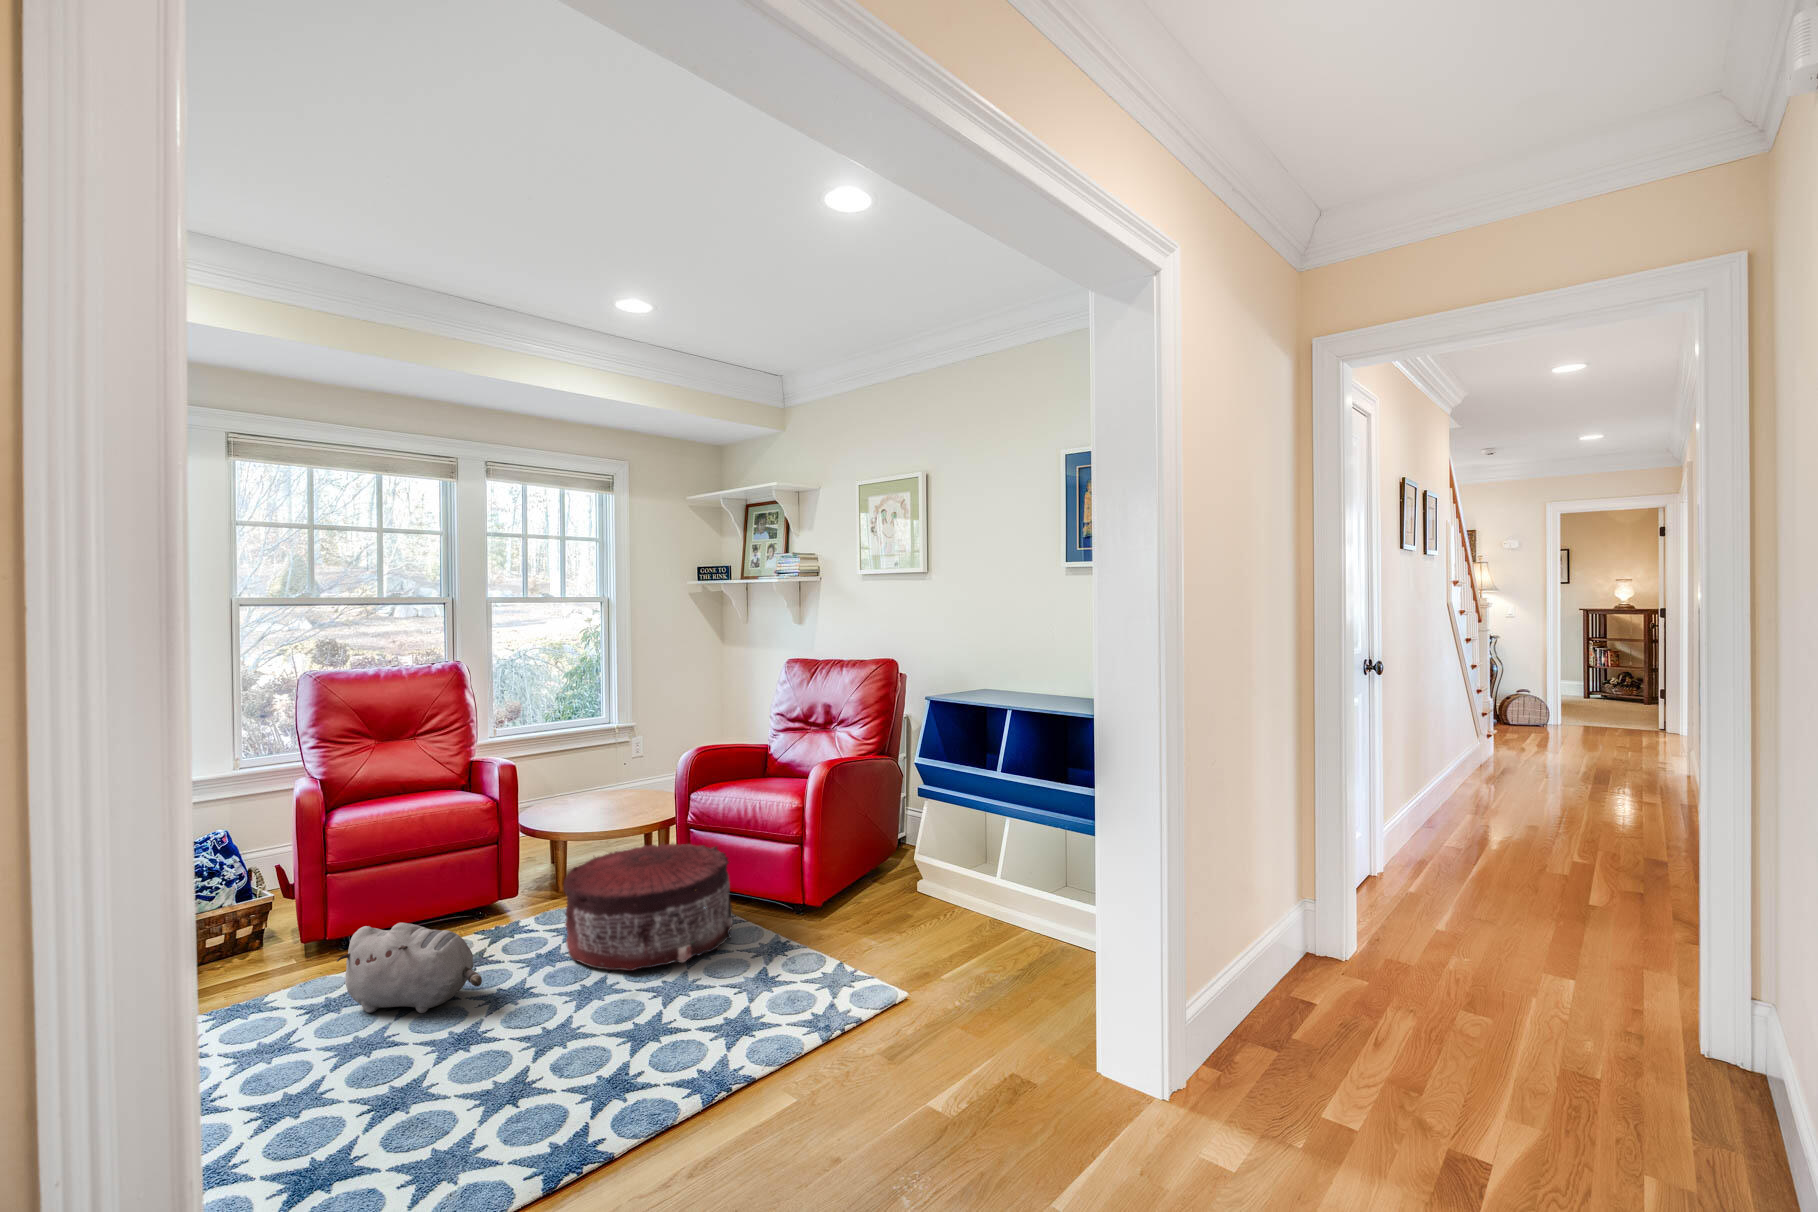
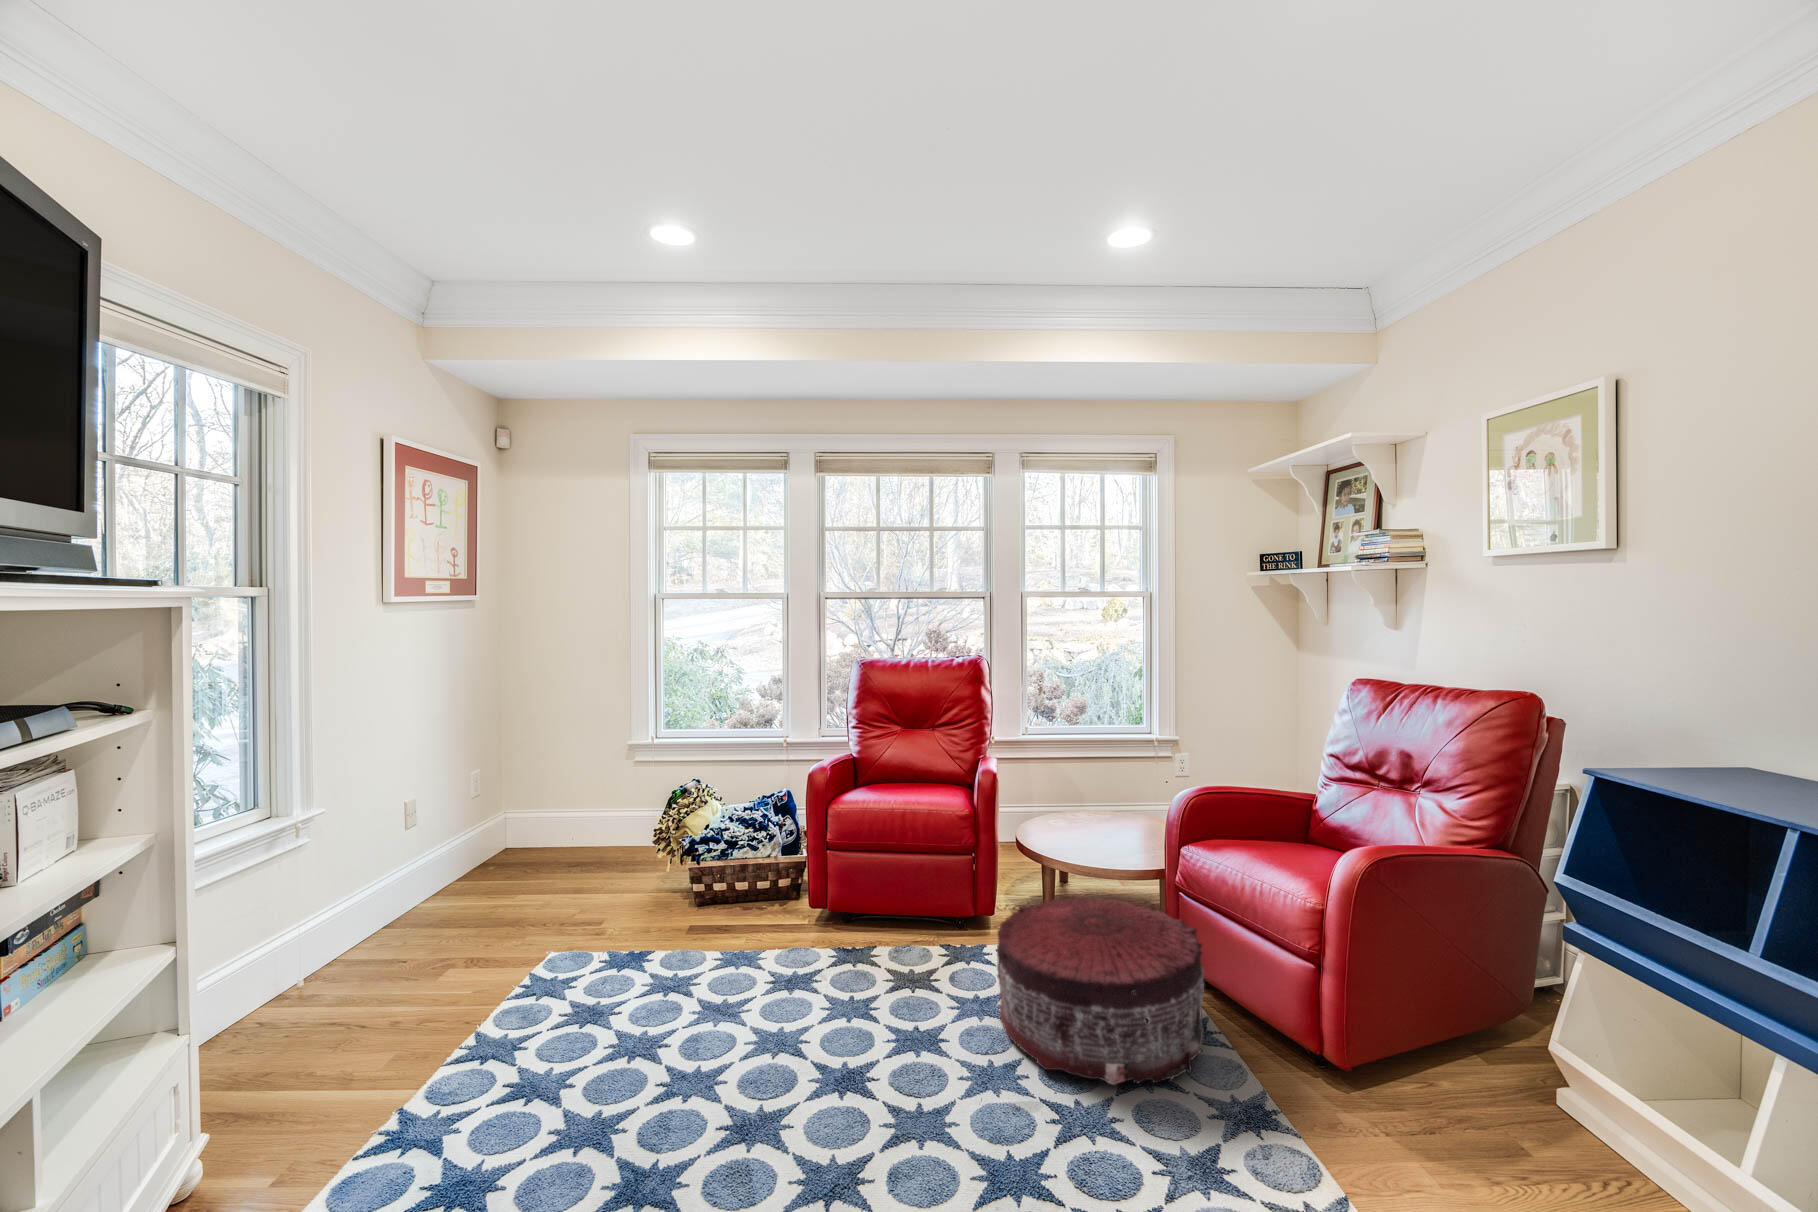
plush toy: present [337,923,482,1013] -> none [786,919,893,1030]

